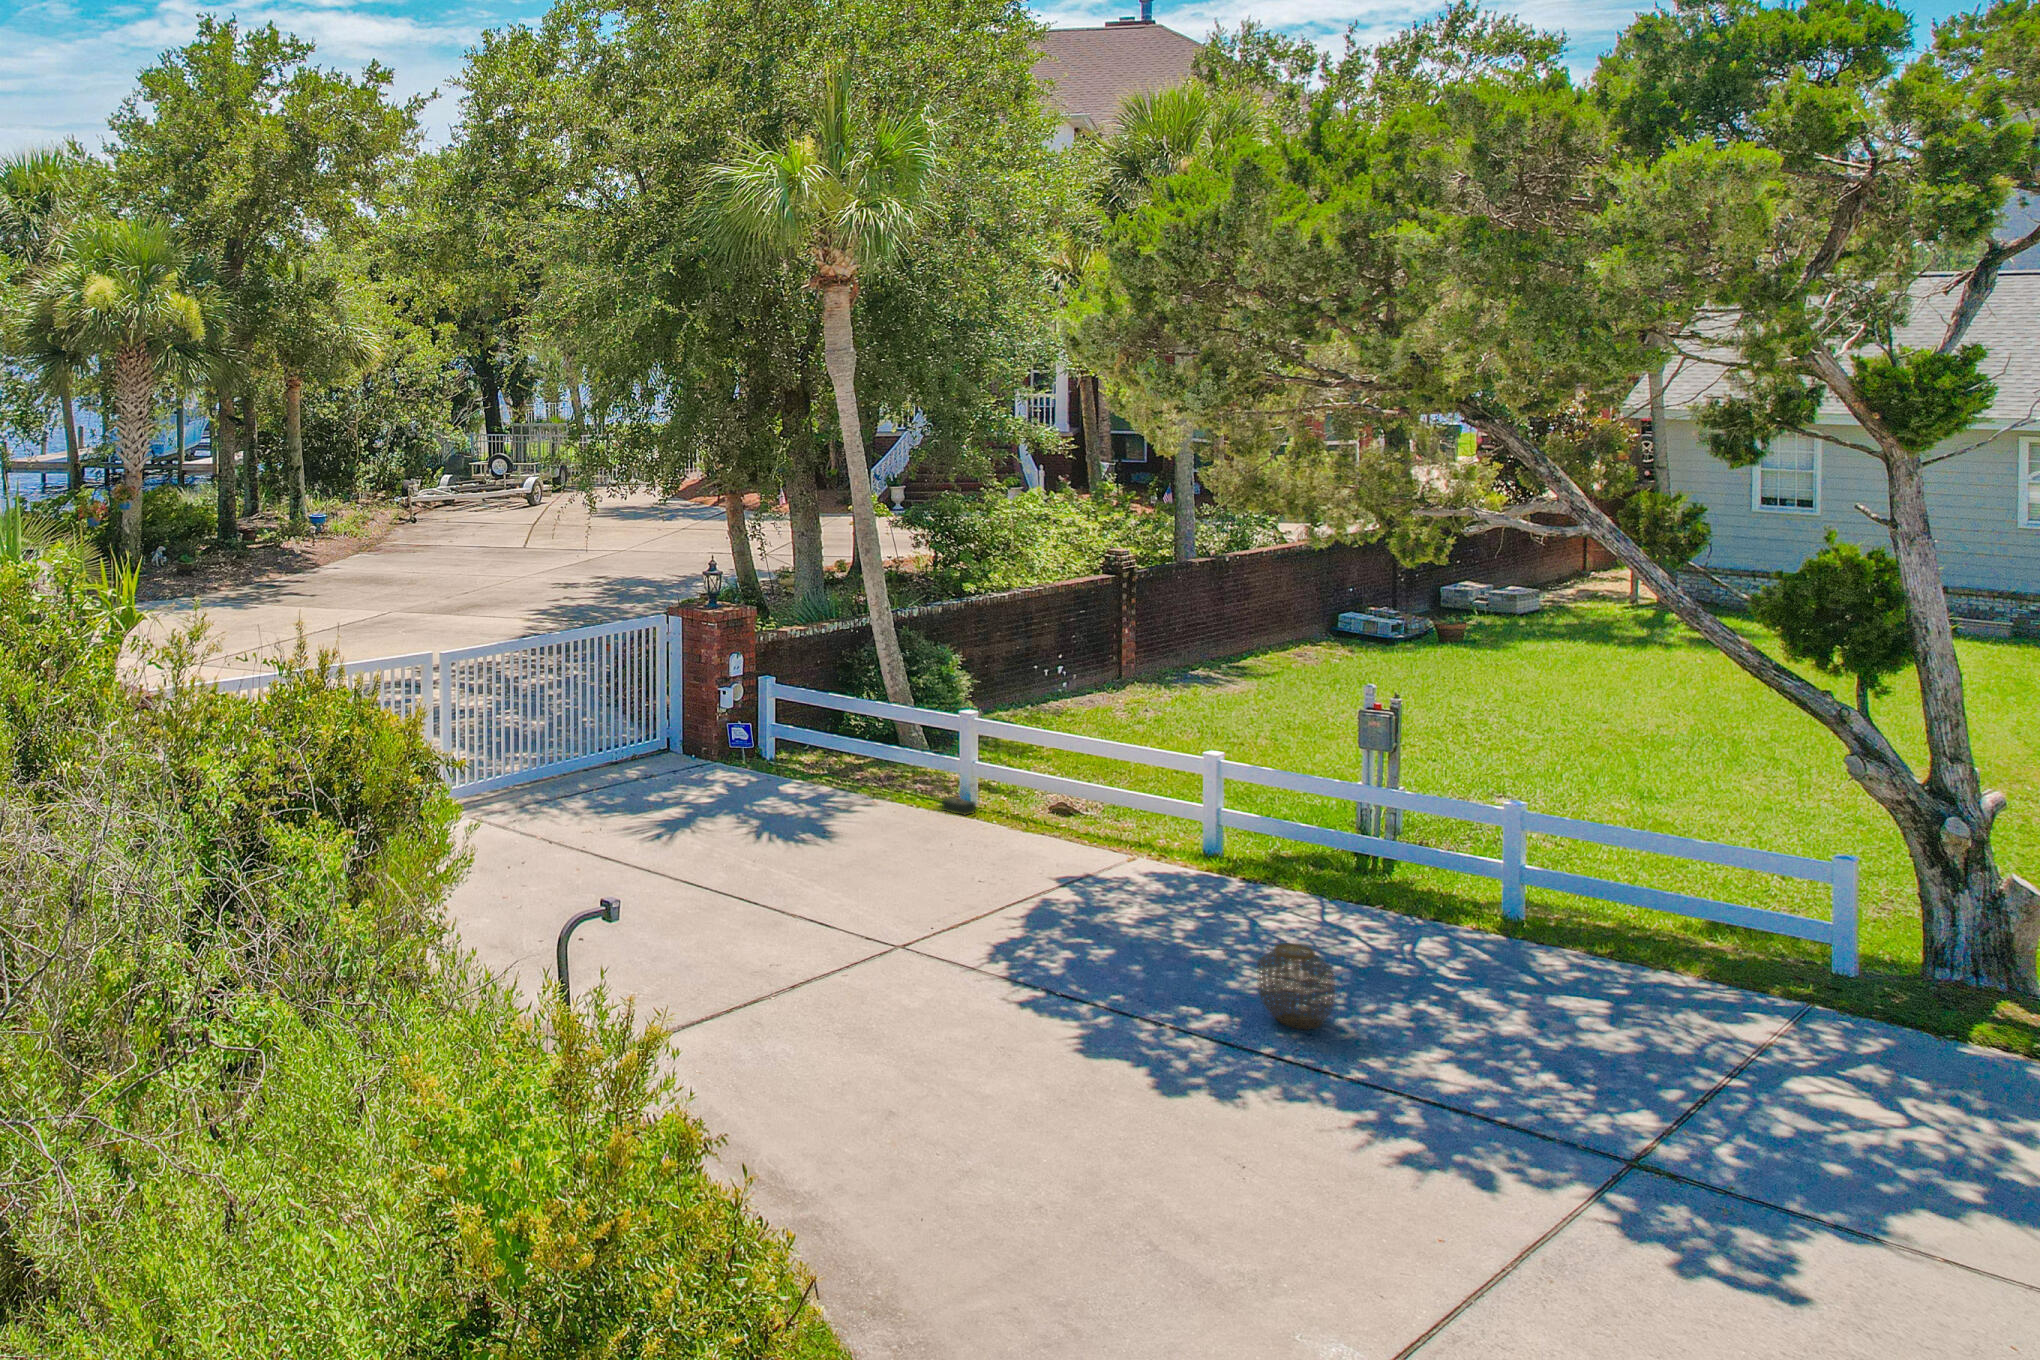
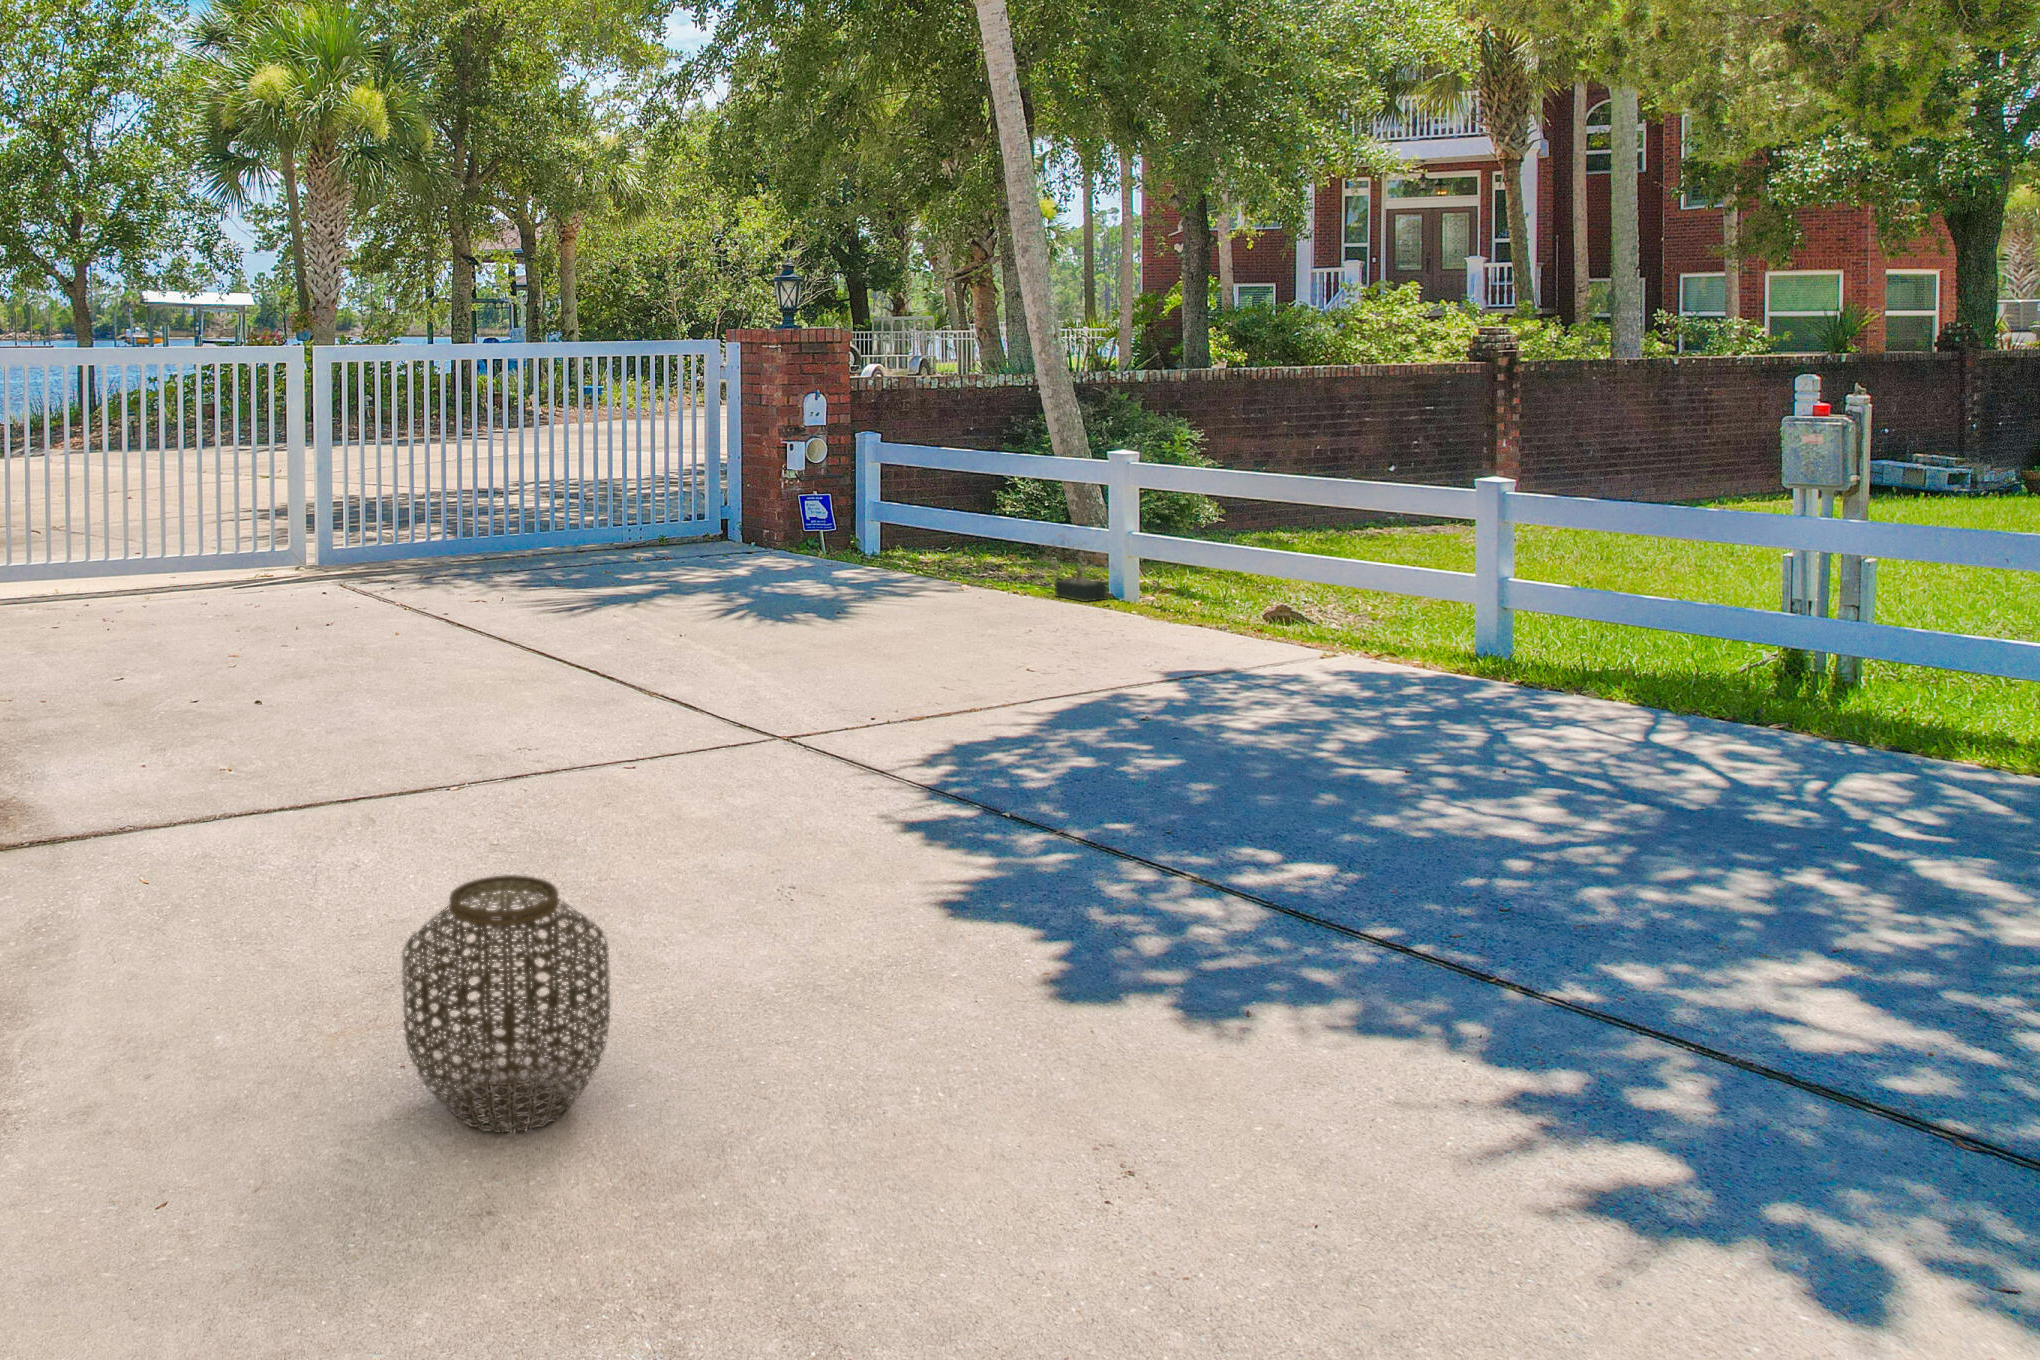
woven basket: present [1257,943,1335,1029] -> present [402,875,610,1133]

